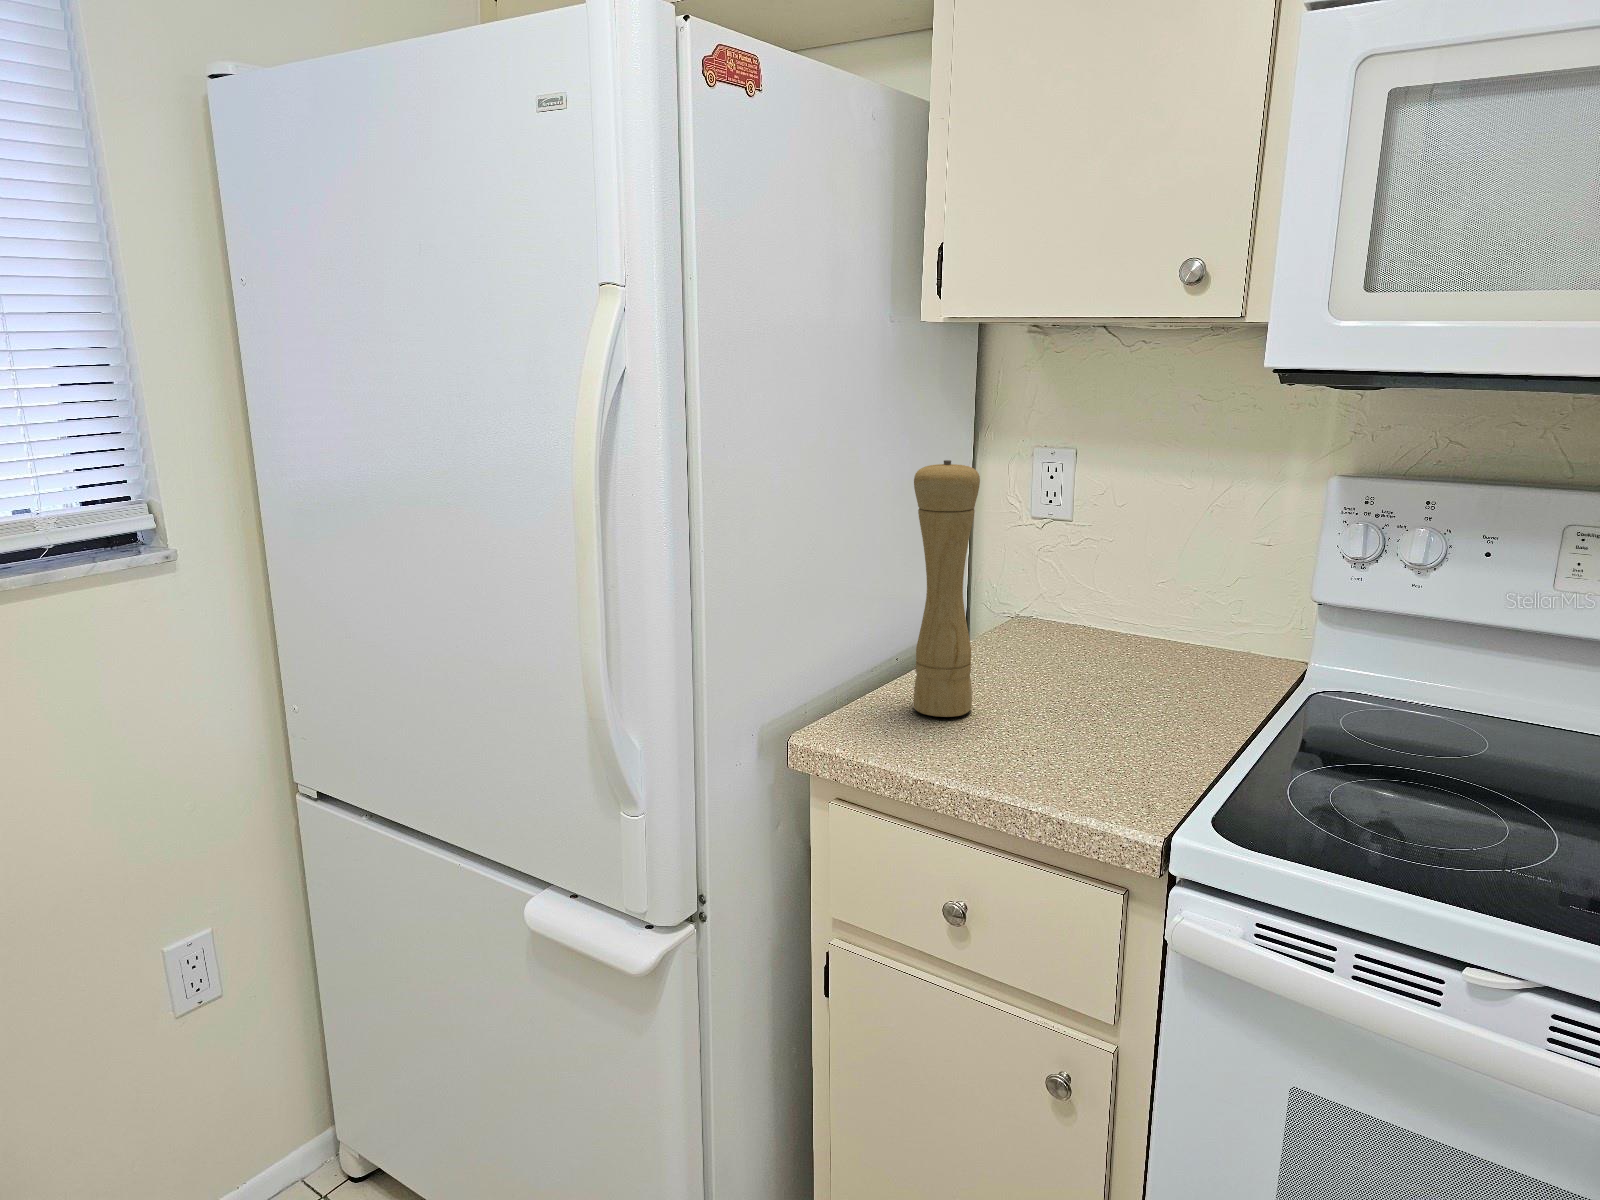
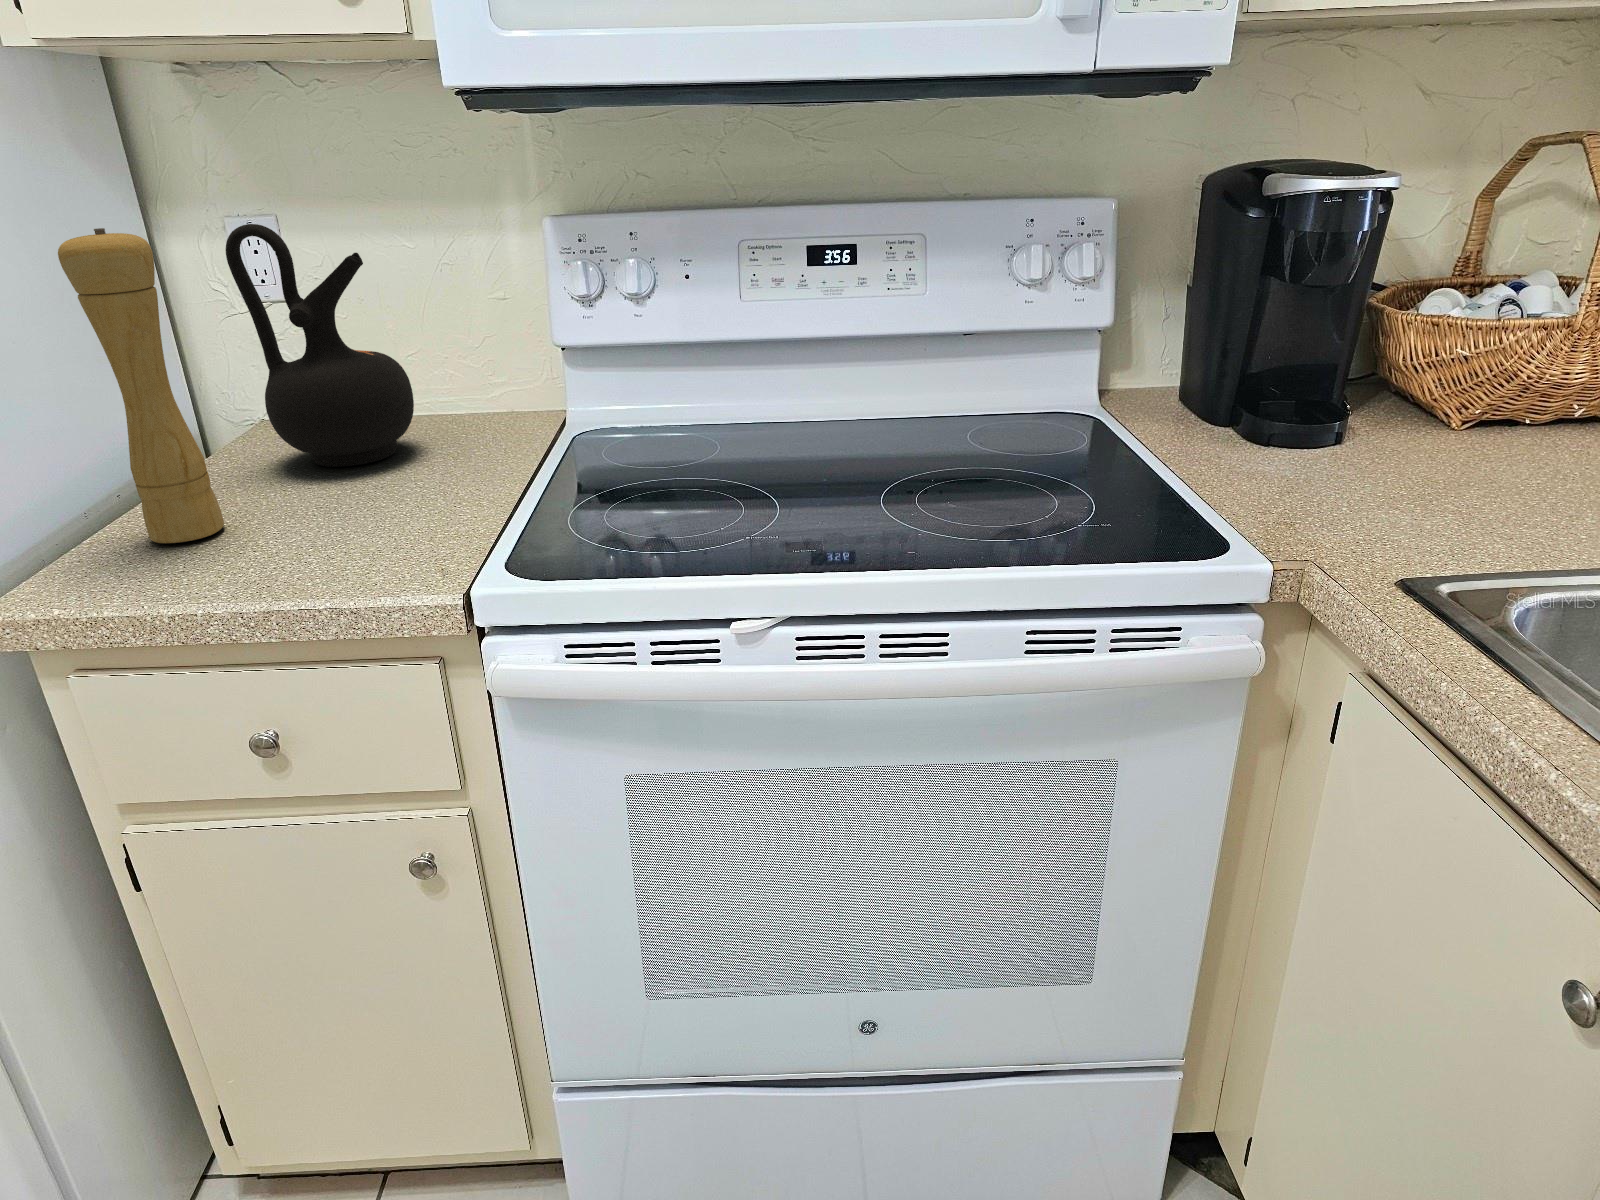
ceramic jug: none [1028,459,1158,678] -> present [226,224,414,467]

